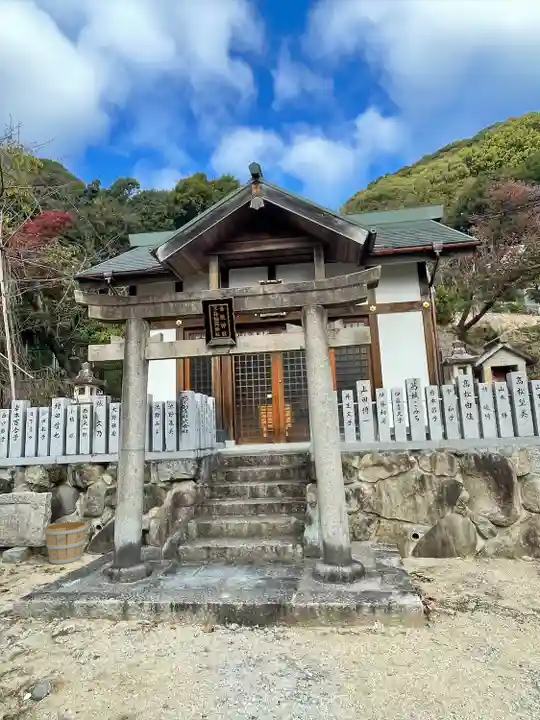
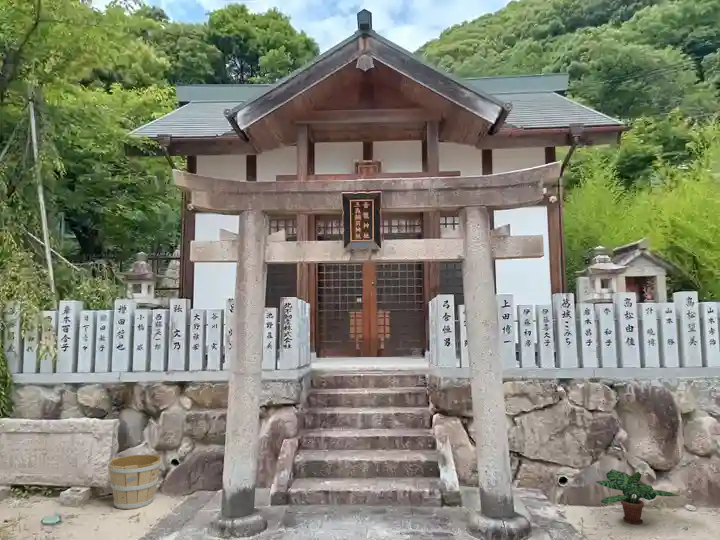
potted plant: none [438,525,509,571] -> present [596,469,679,524]

